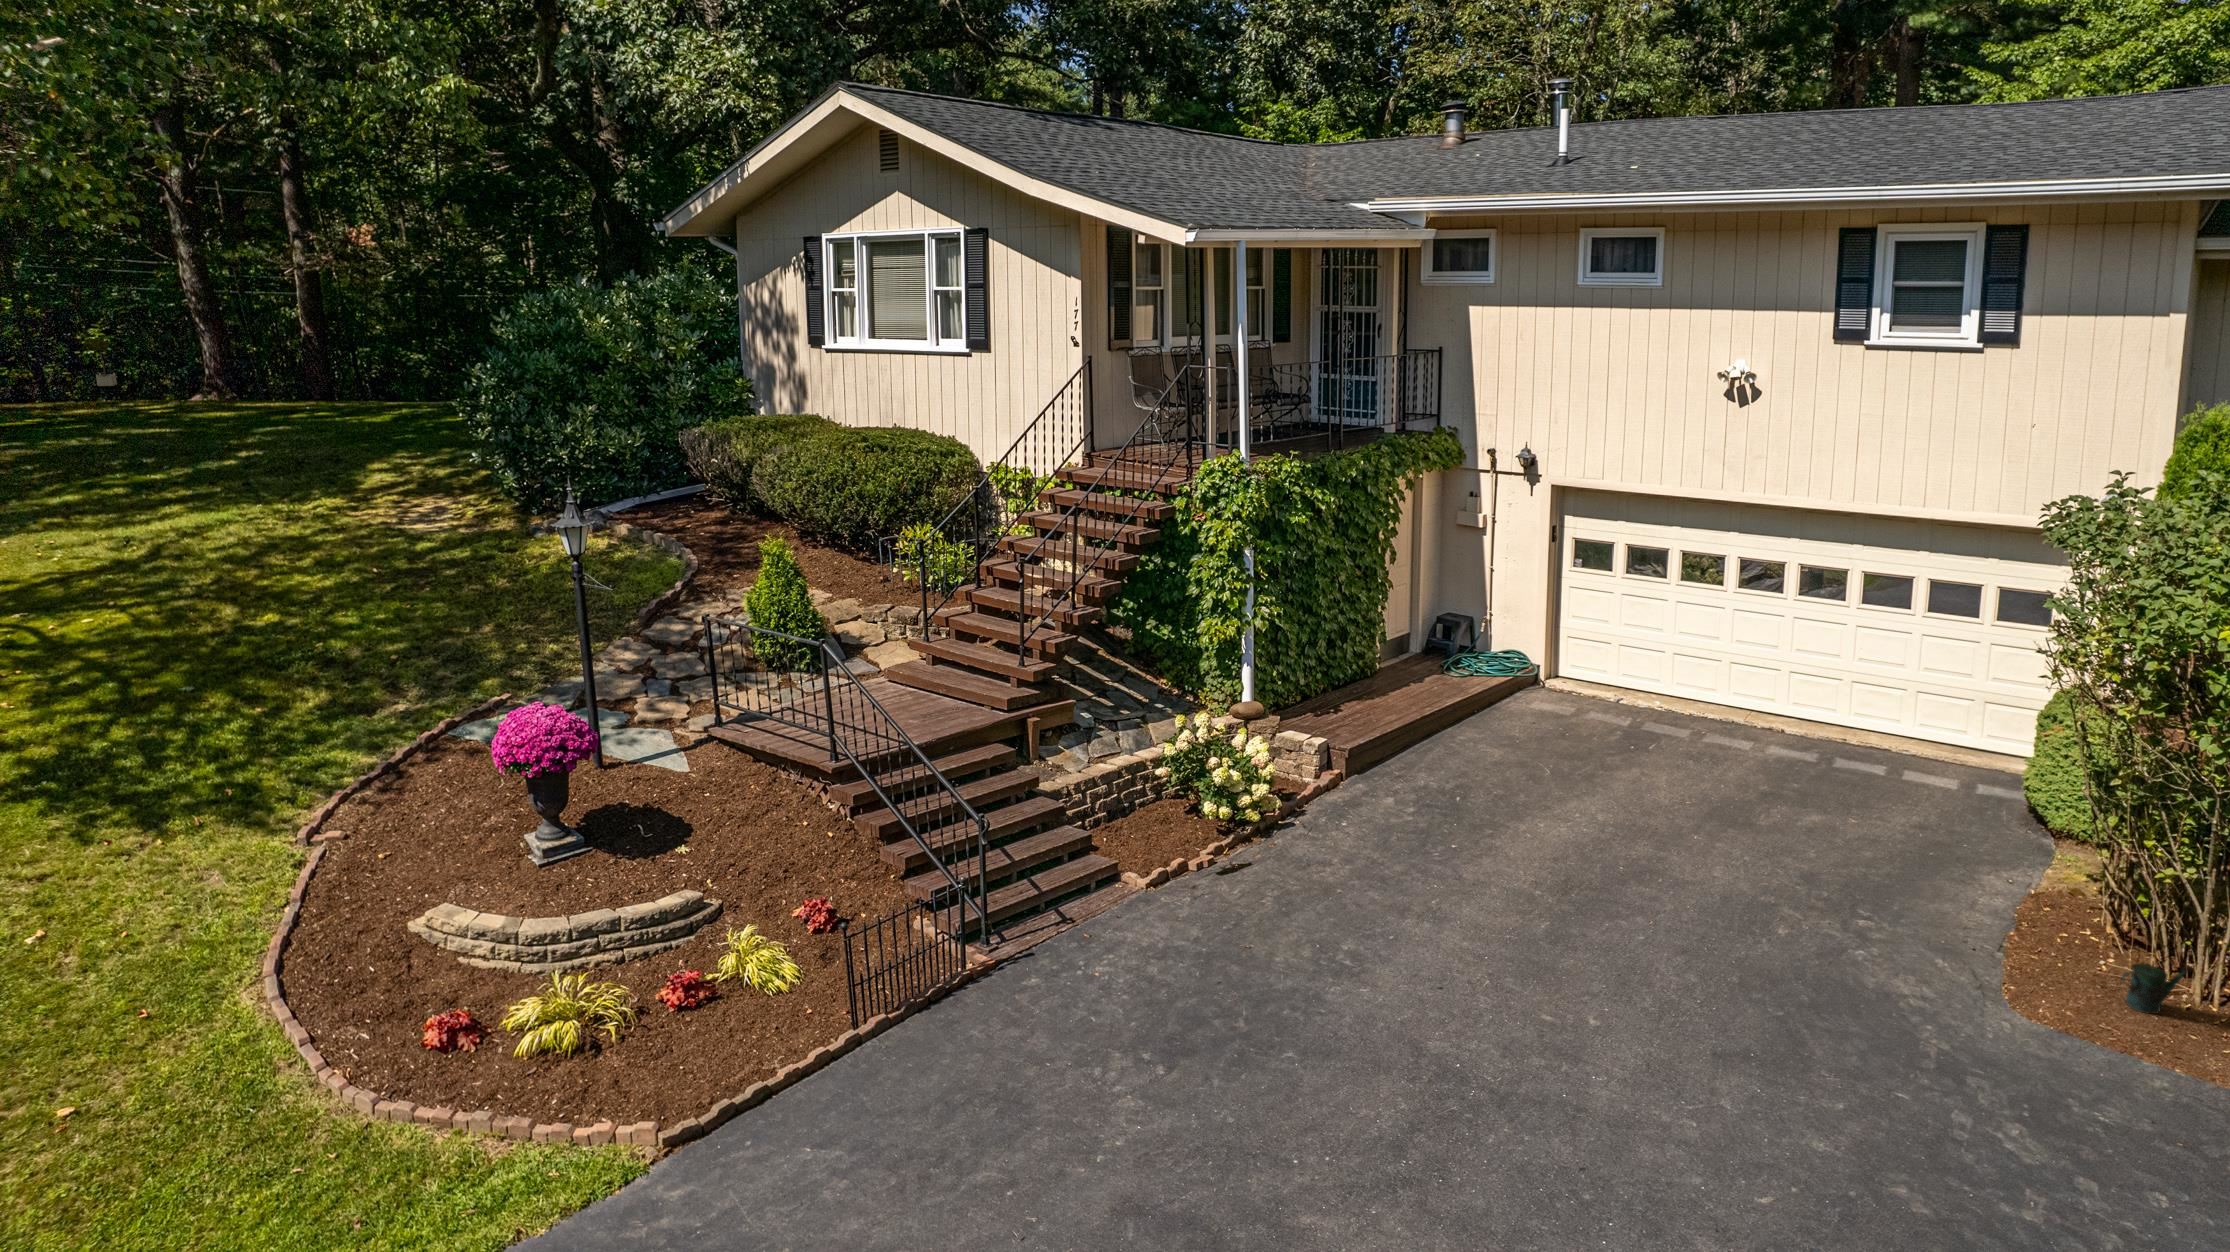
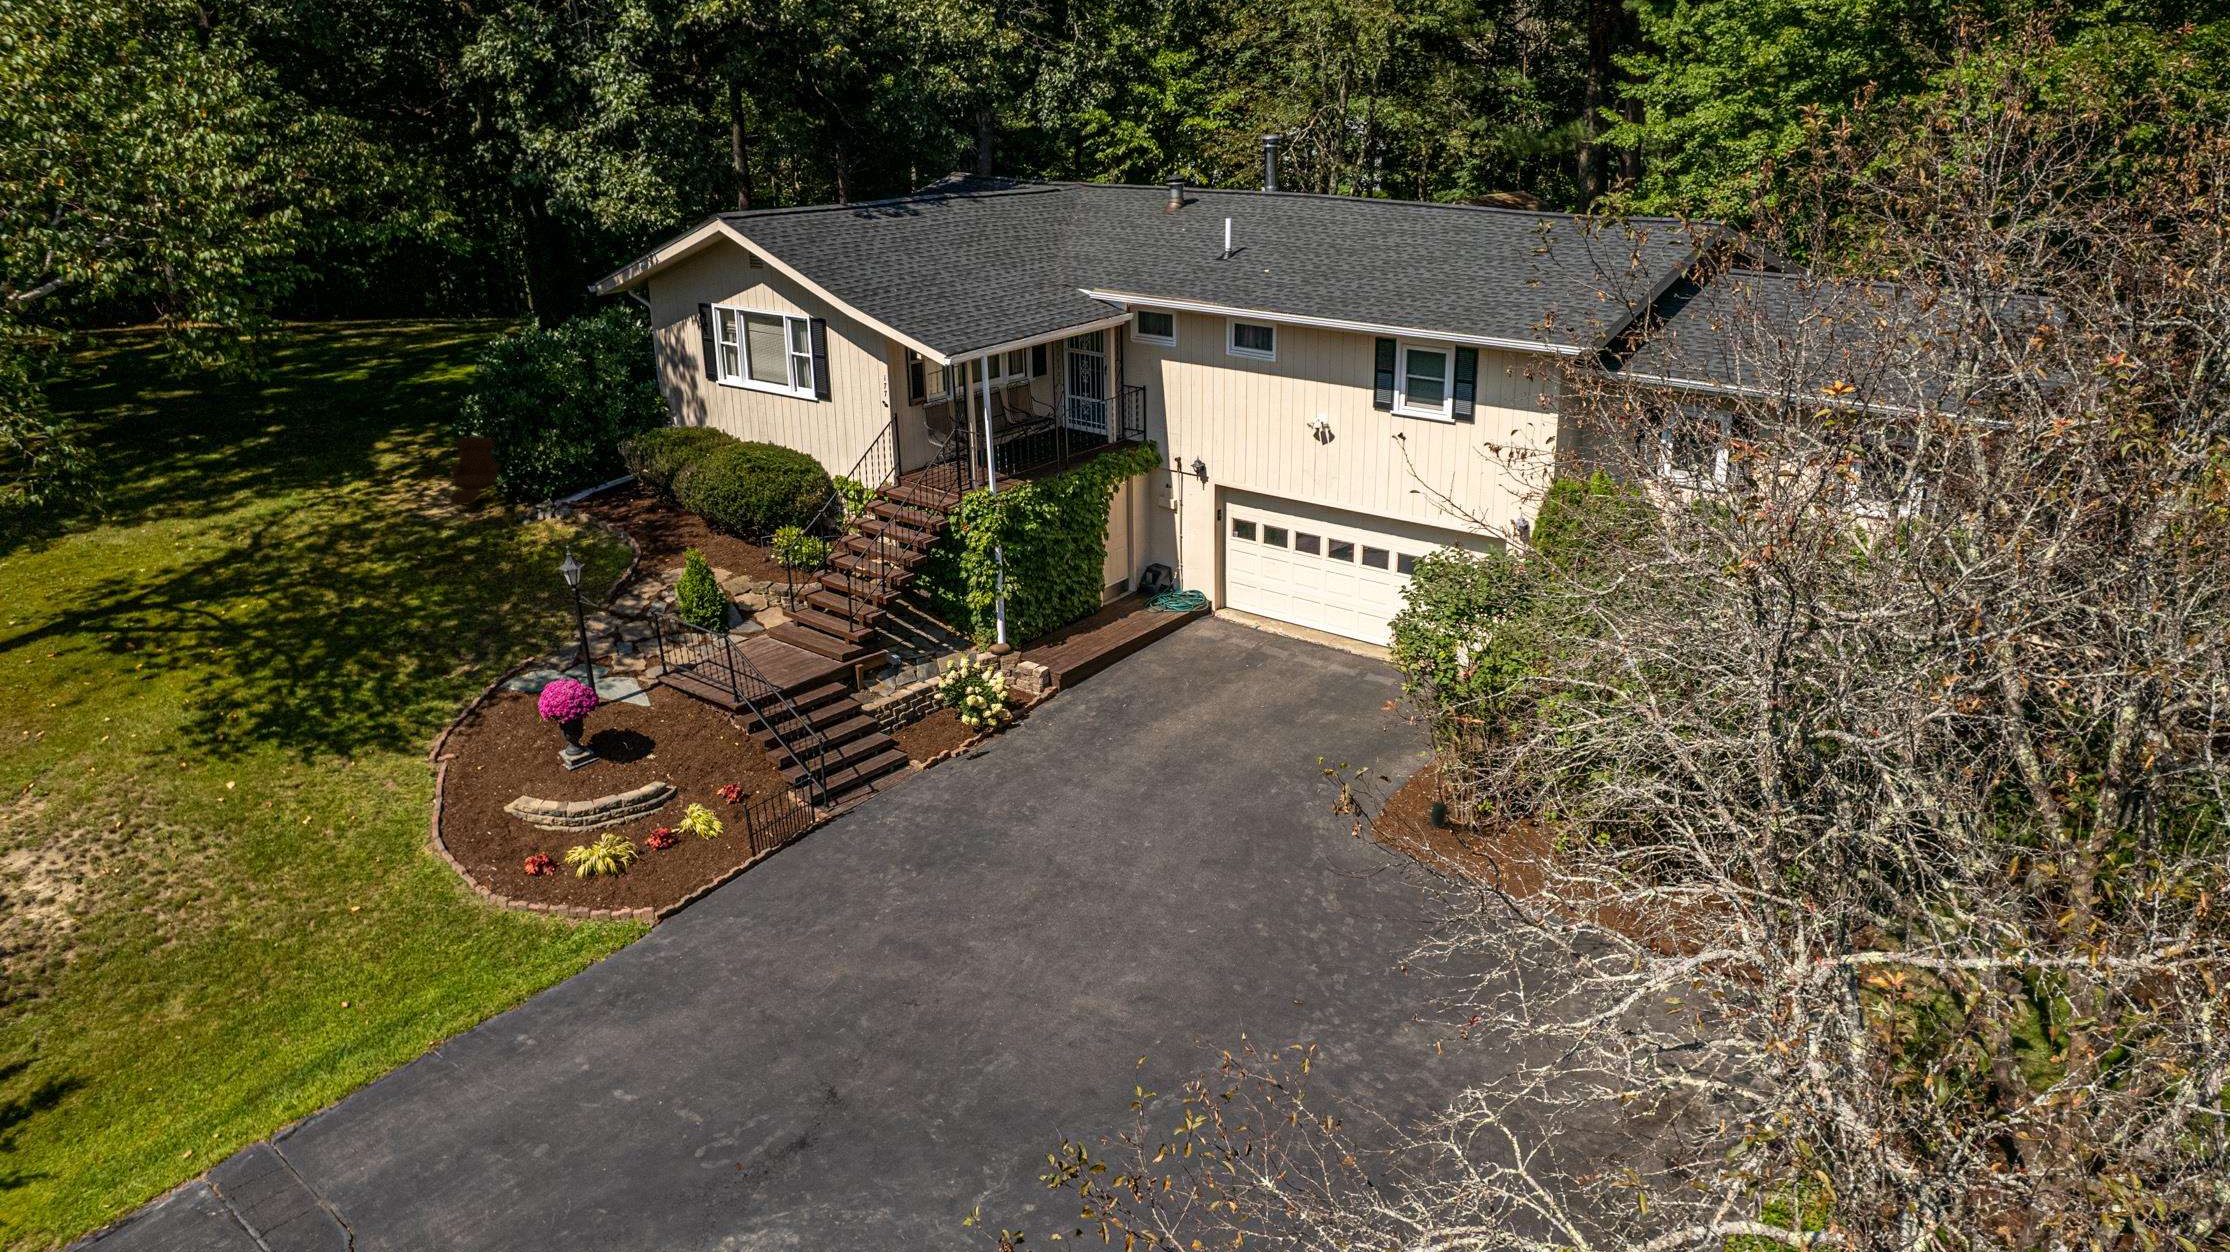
potted tree: present [84,338,117,386] -> none [115,326,145,365]
lounge chair: none [435,419,515,516] -> present [449,437,500,508]

